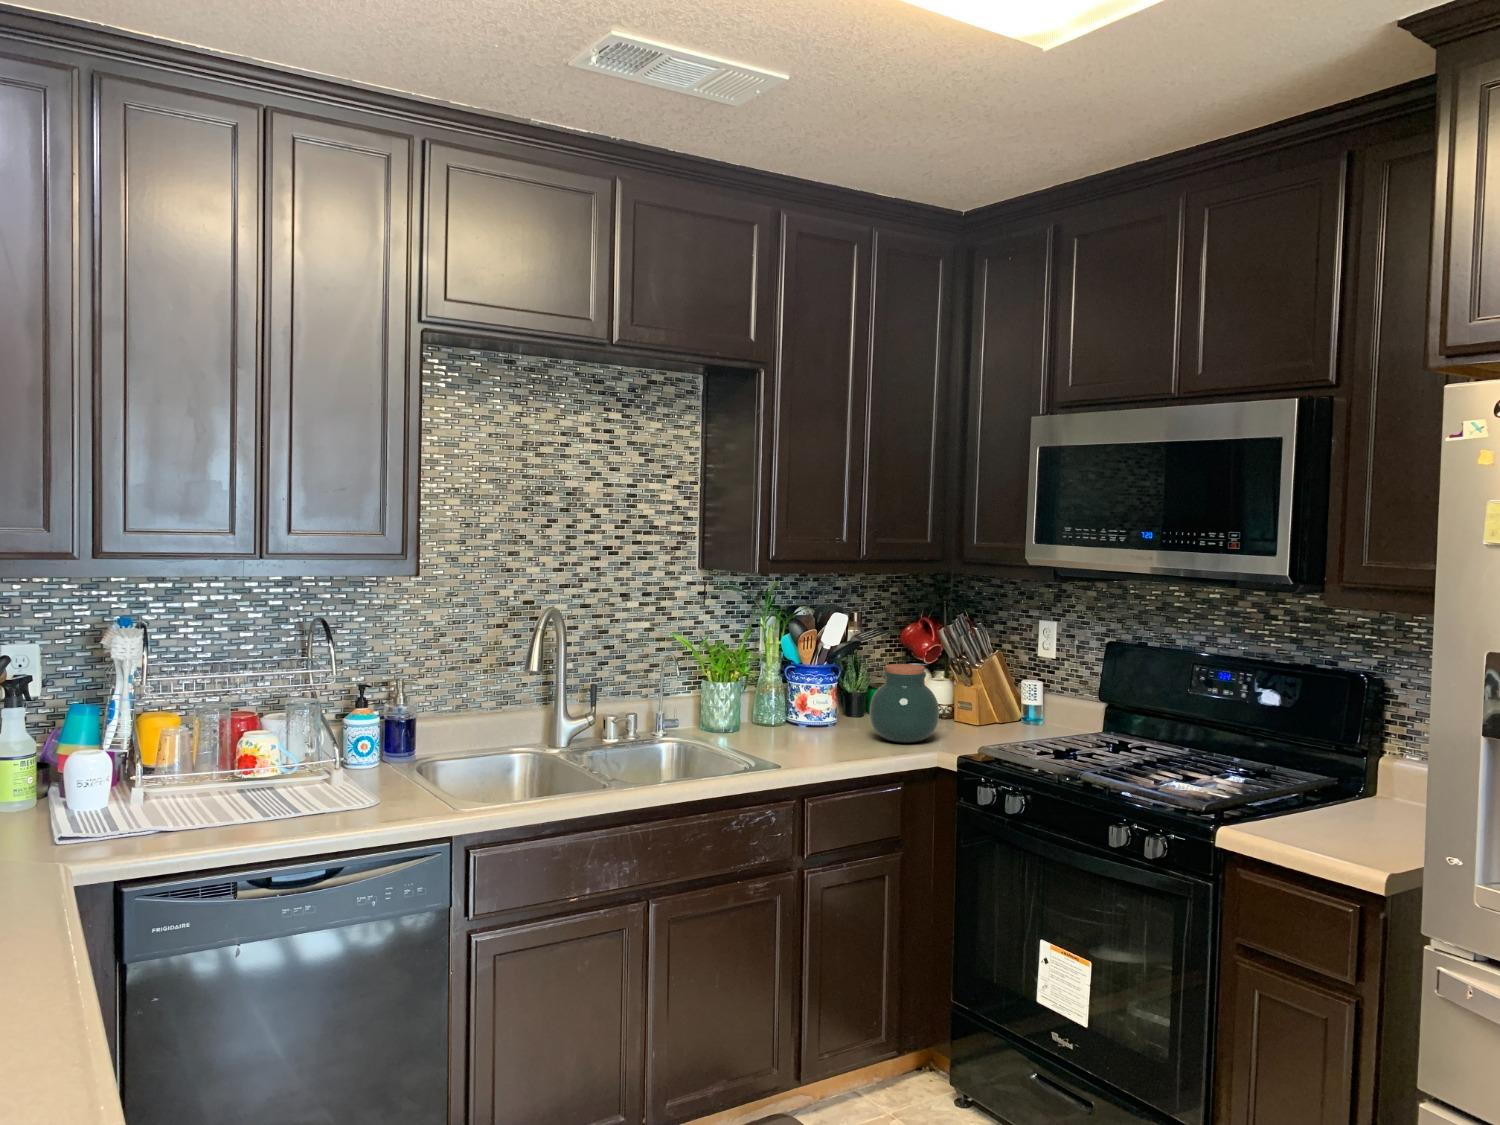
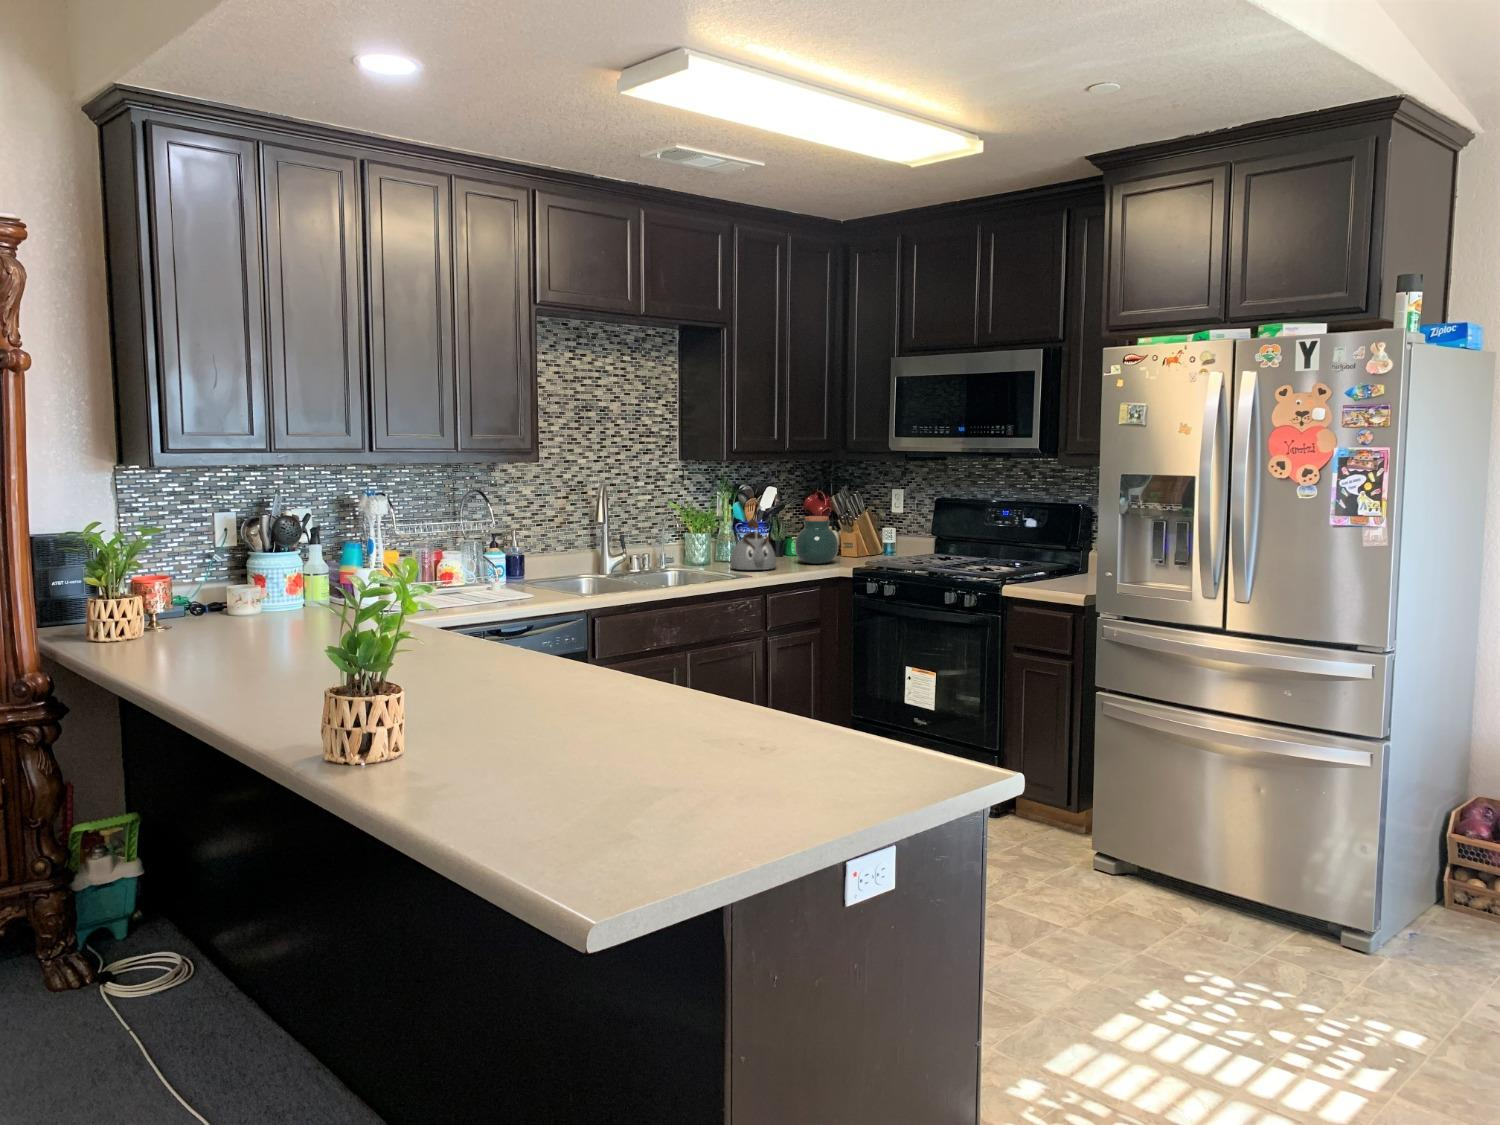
kettle: none [759,668,832,754] -> present [731,519,776,570]

